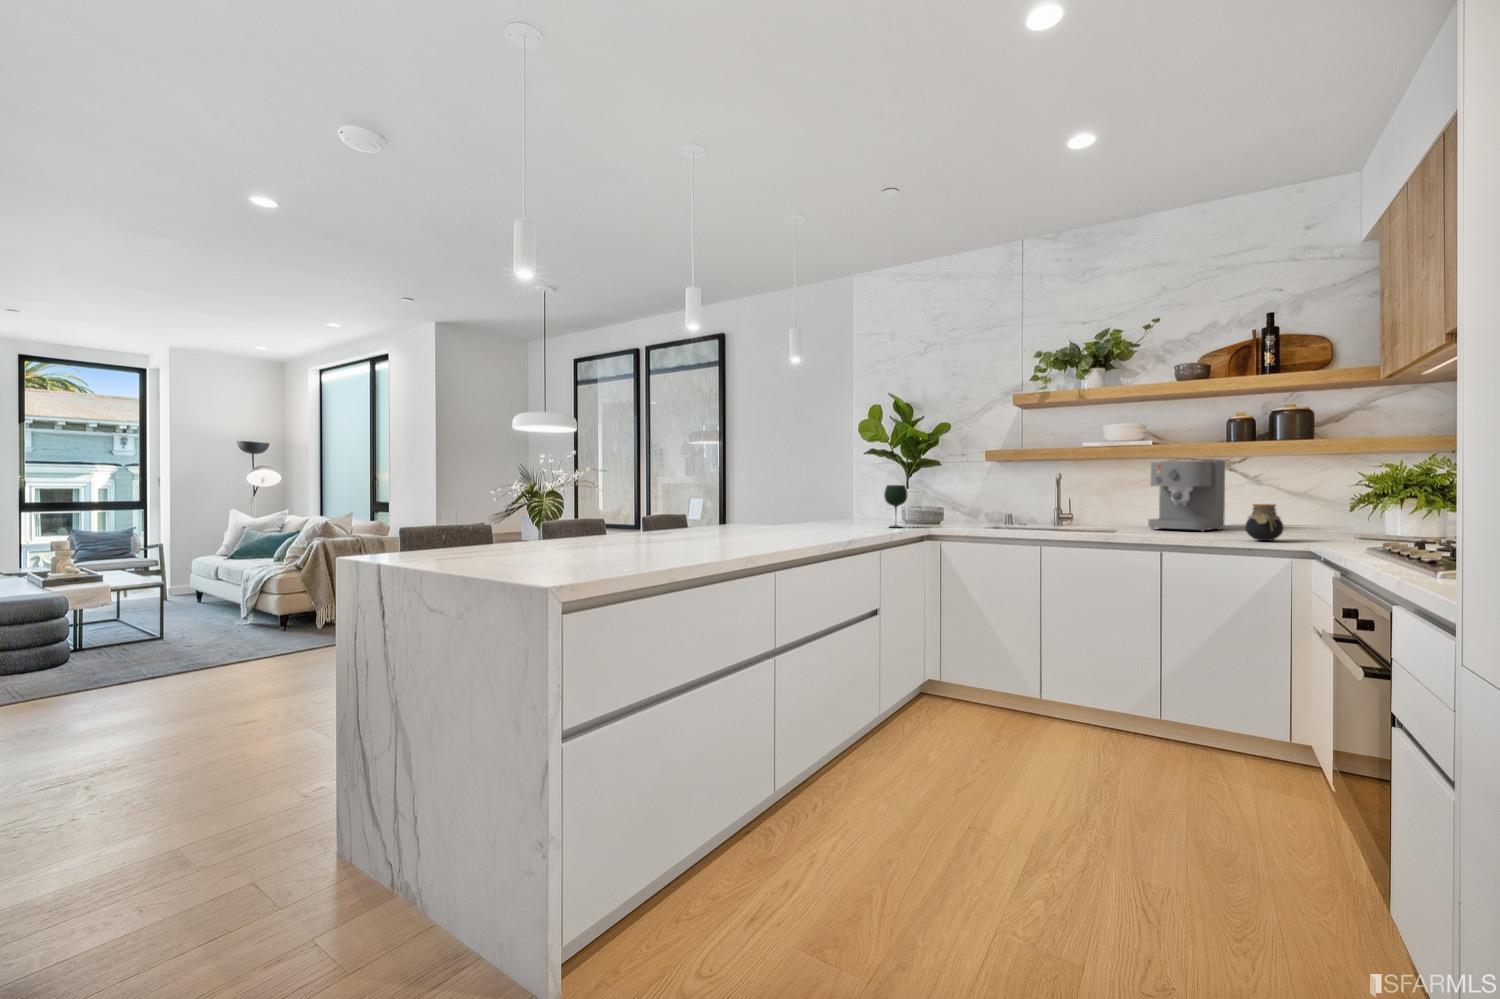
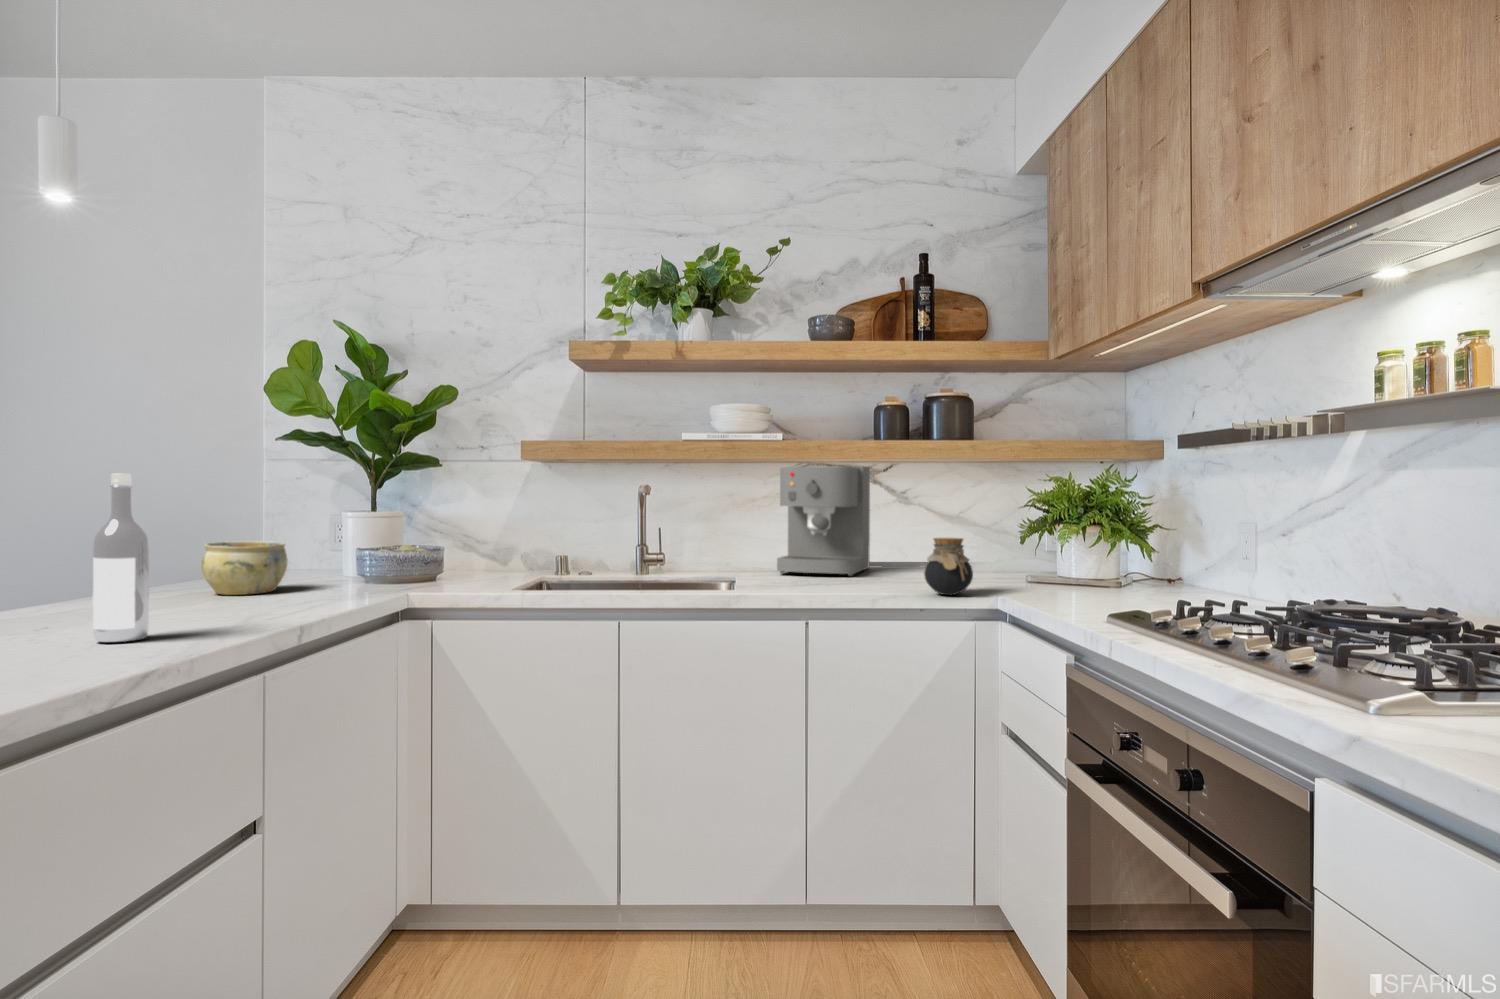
wine bottle: none [808,468,825,533] -> present [93,473,149,642]
wine glass: present [884,485,907,528] -> none [317,508,371,600]
ceramic bowl: none [834,501,870,525] -> present [201,541,288,595]

